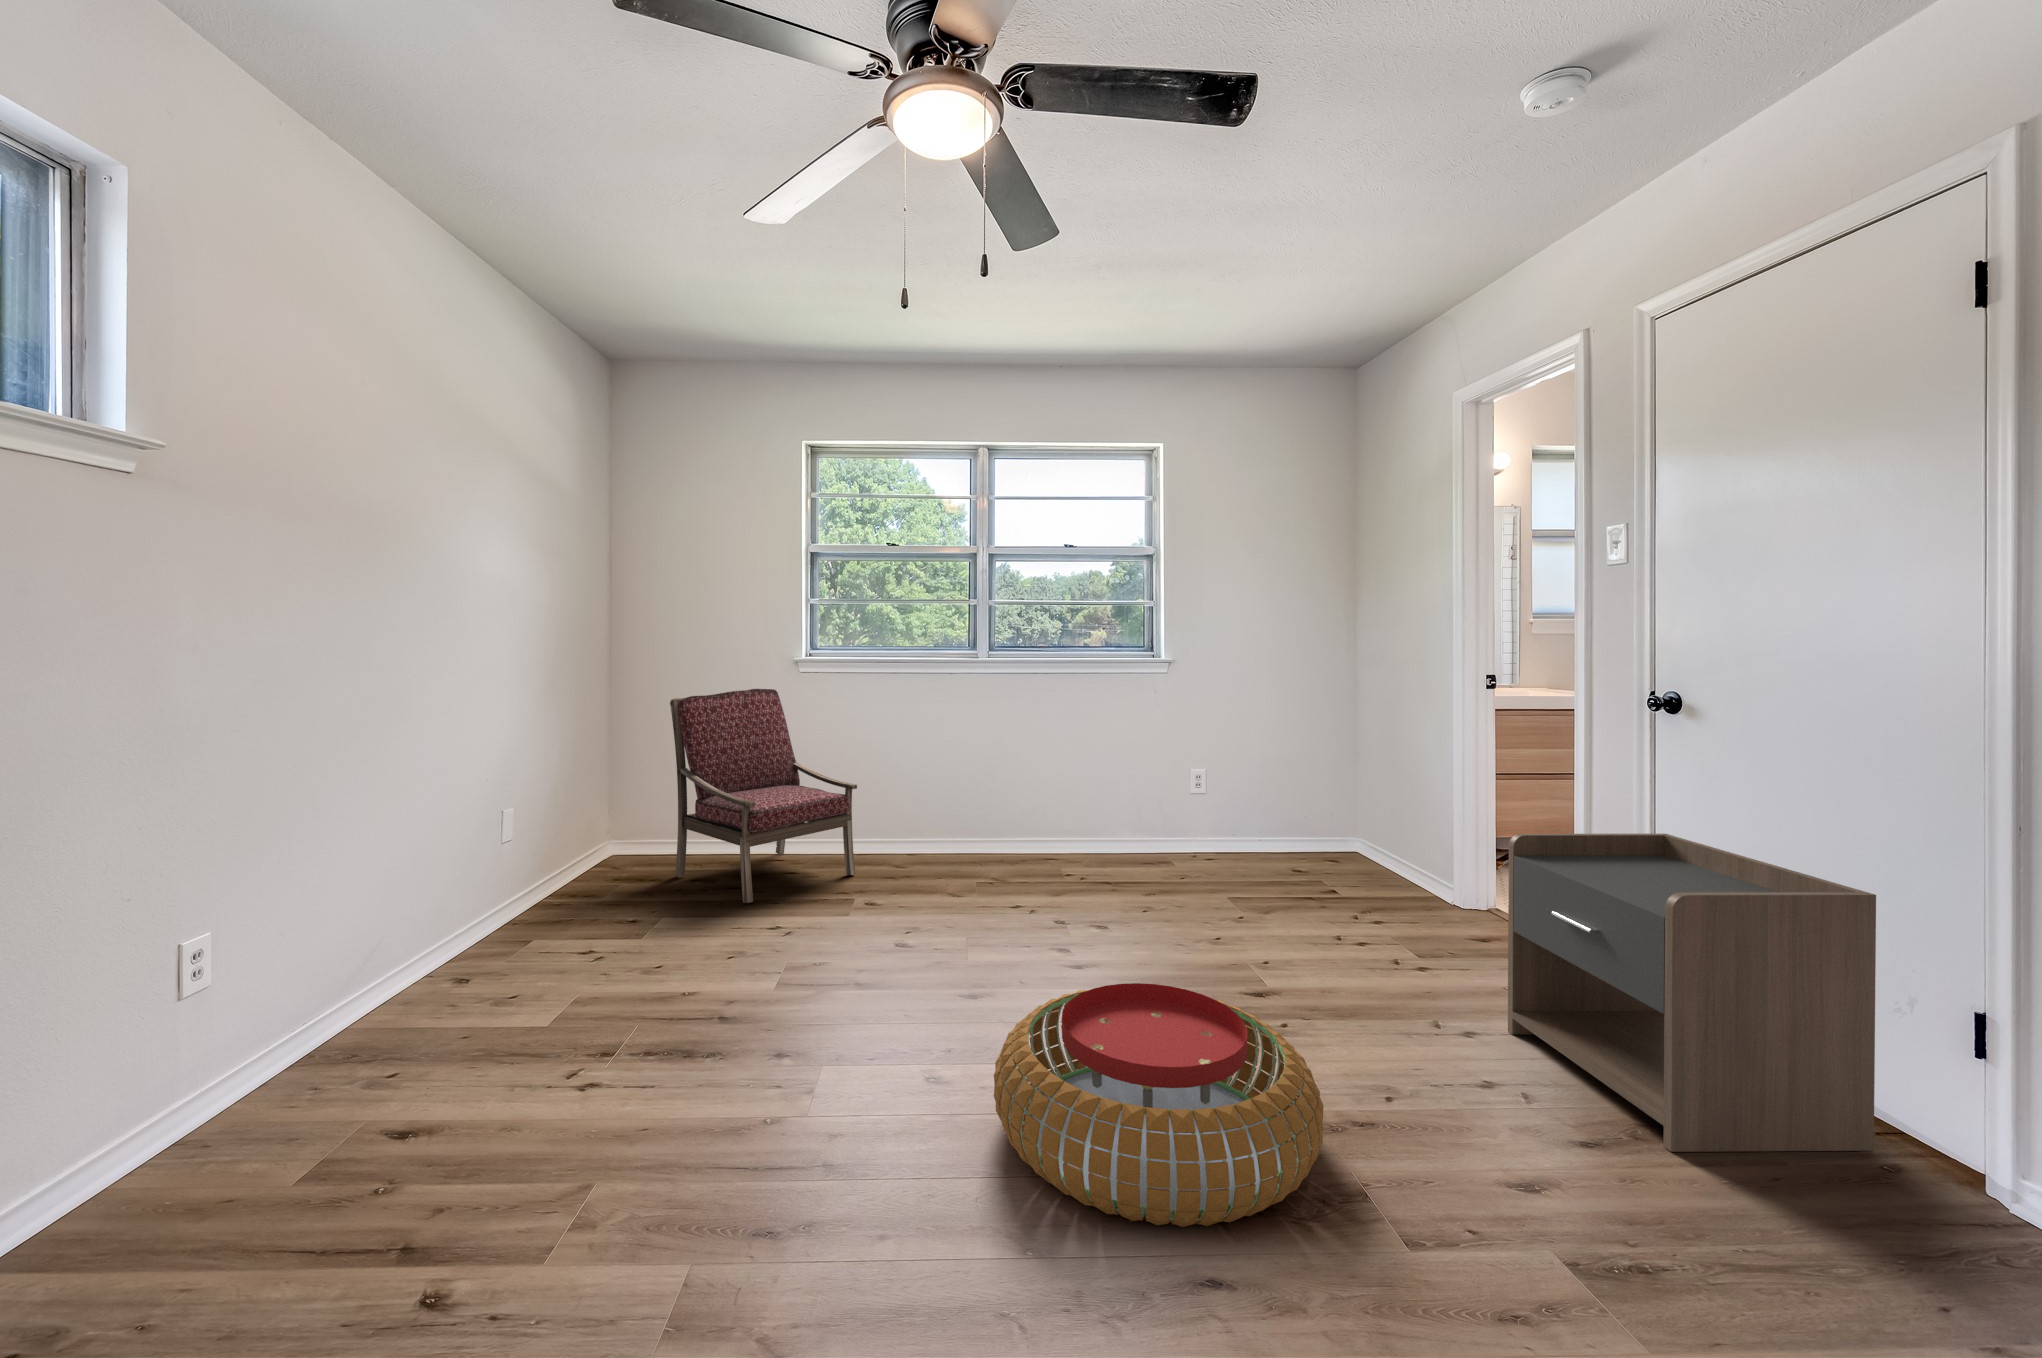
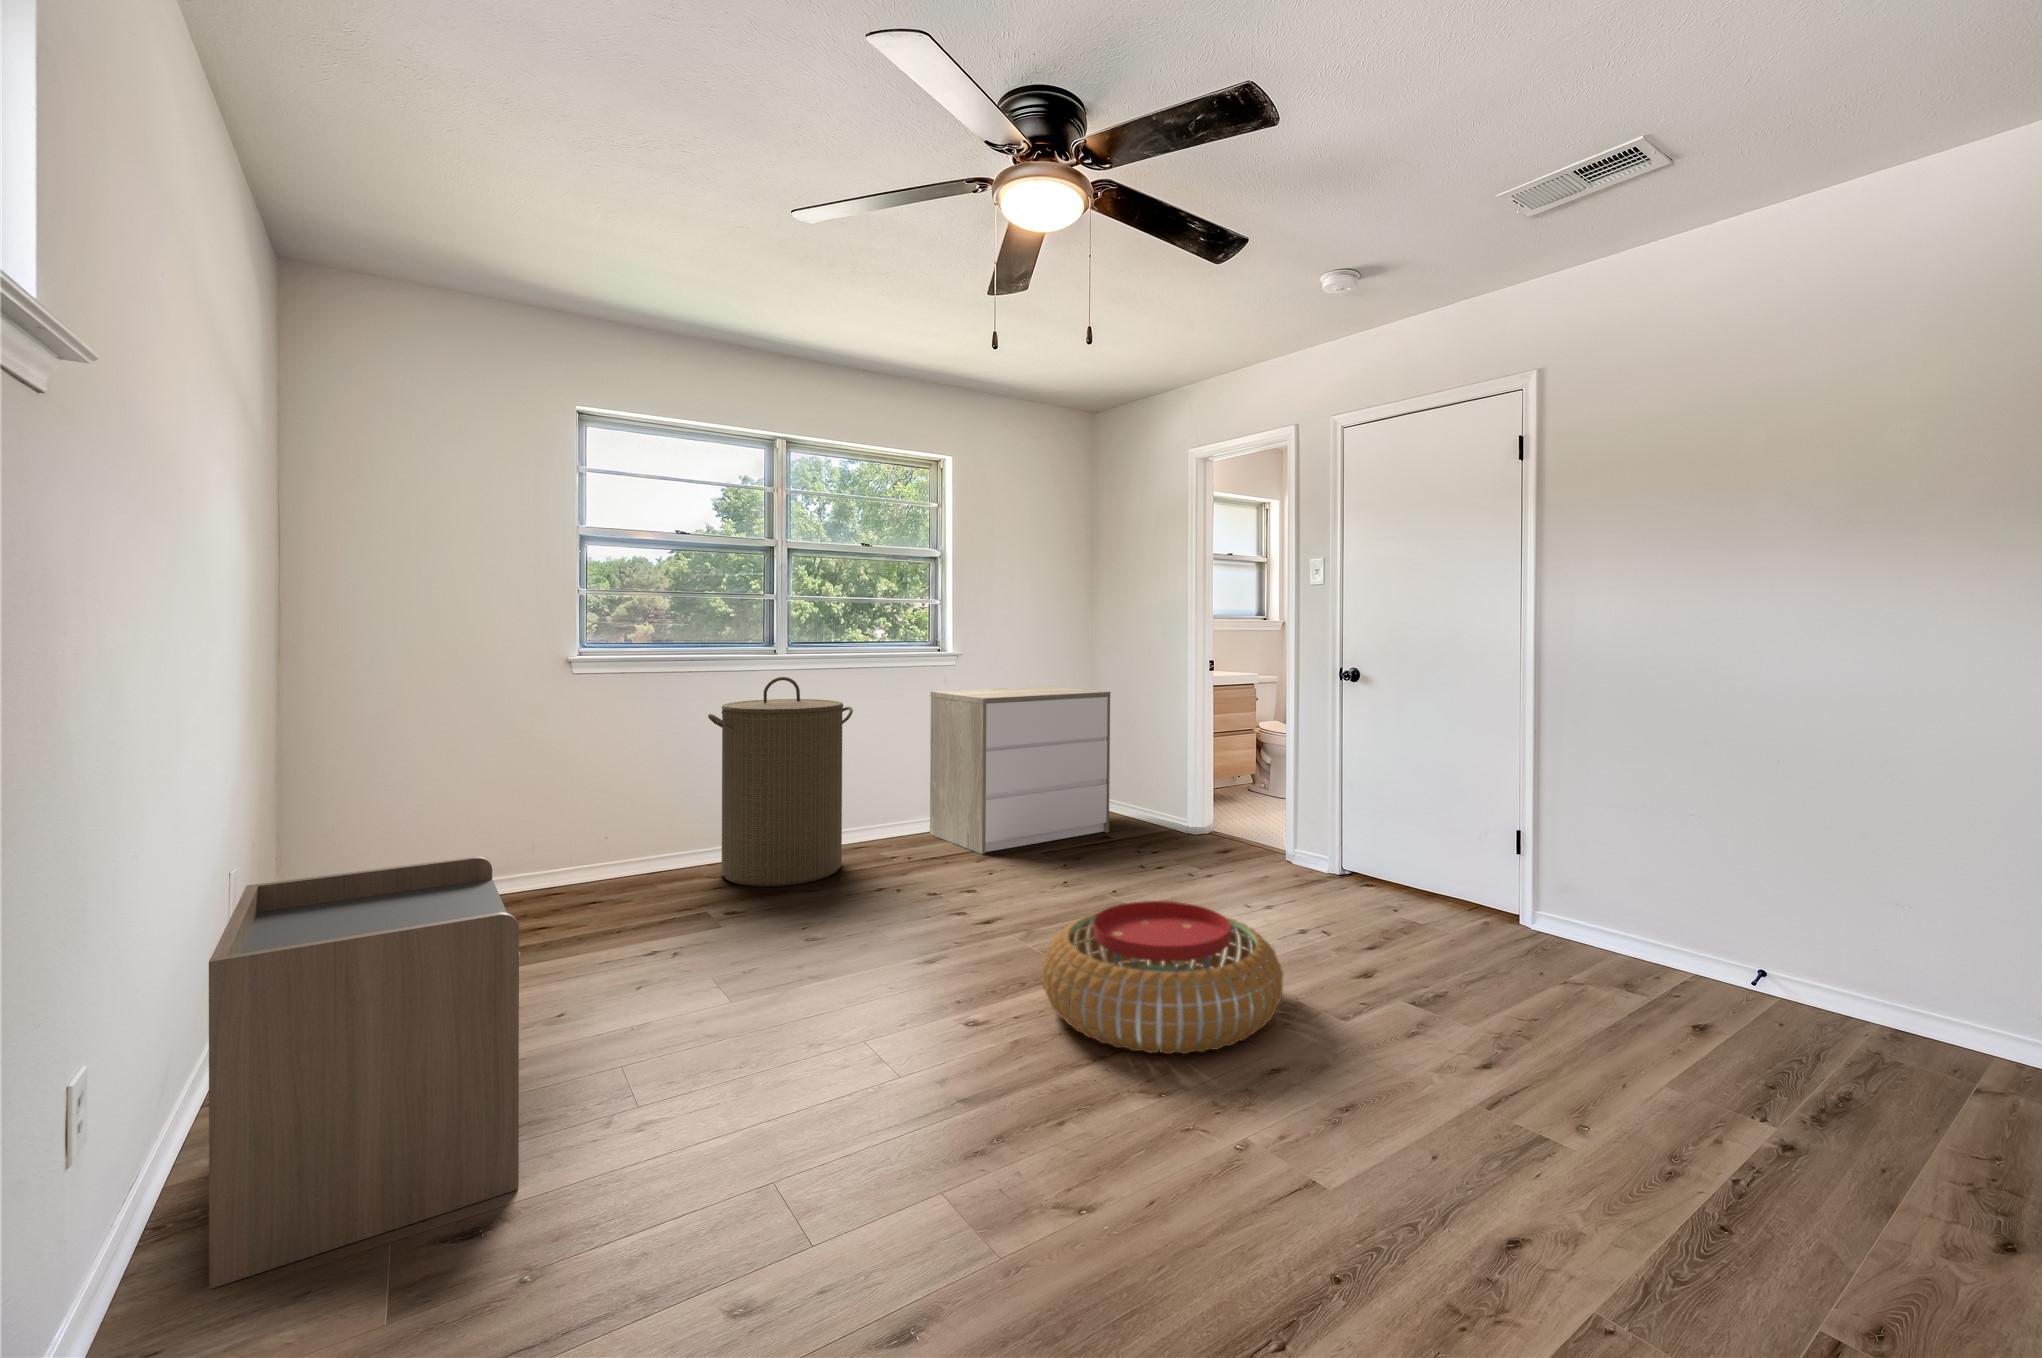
laundry hamper: none [891,680,1030,885] -> present [708,677,853,886]
armchair: present [670,689,857,903] -> none [421,695,678,941]
dresser: none [1135,700,1345,885] -> present [930,686,1111,854]
nightstand: present [1508,834,1876,1152] -> present [209,857,520,1289]

